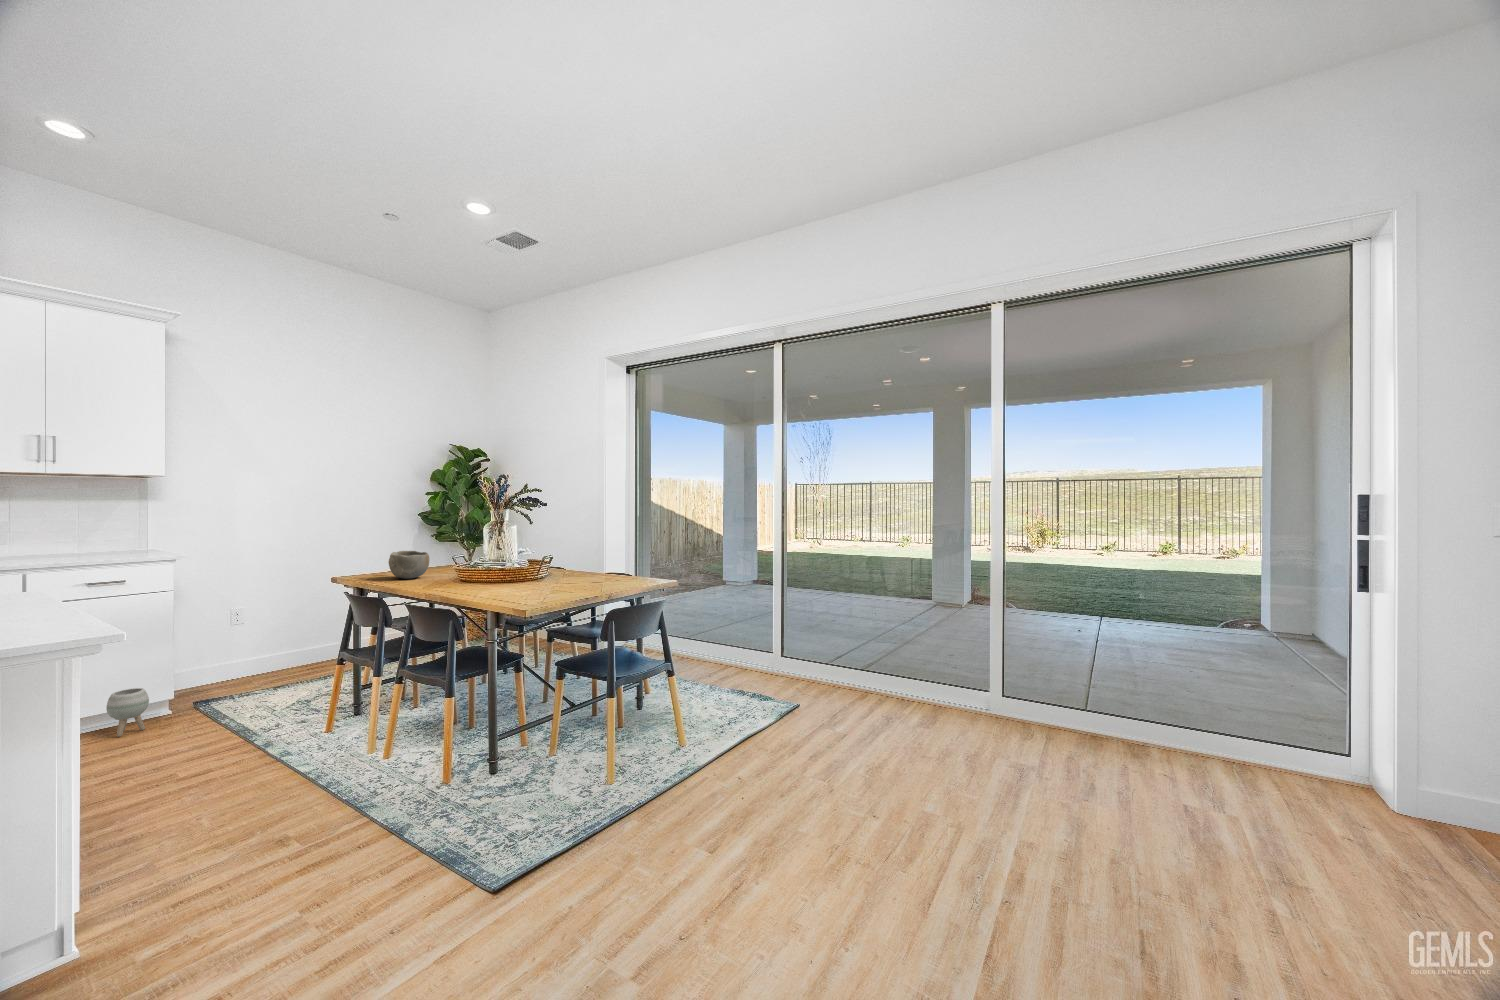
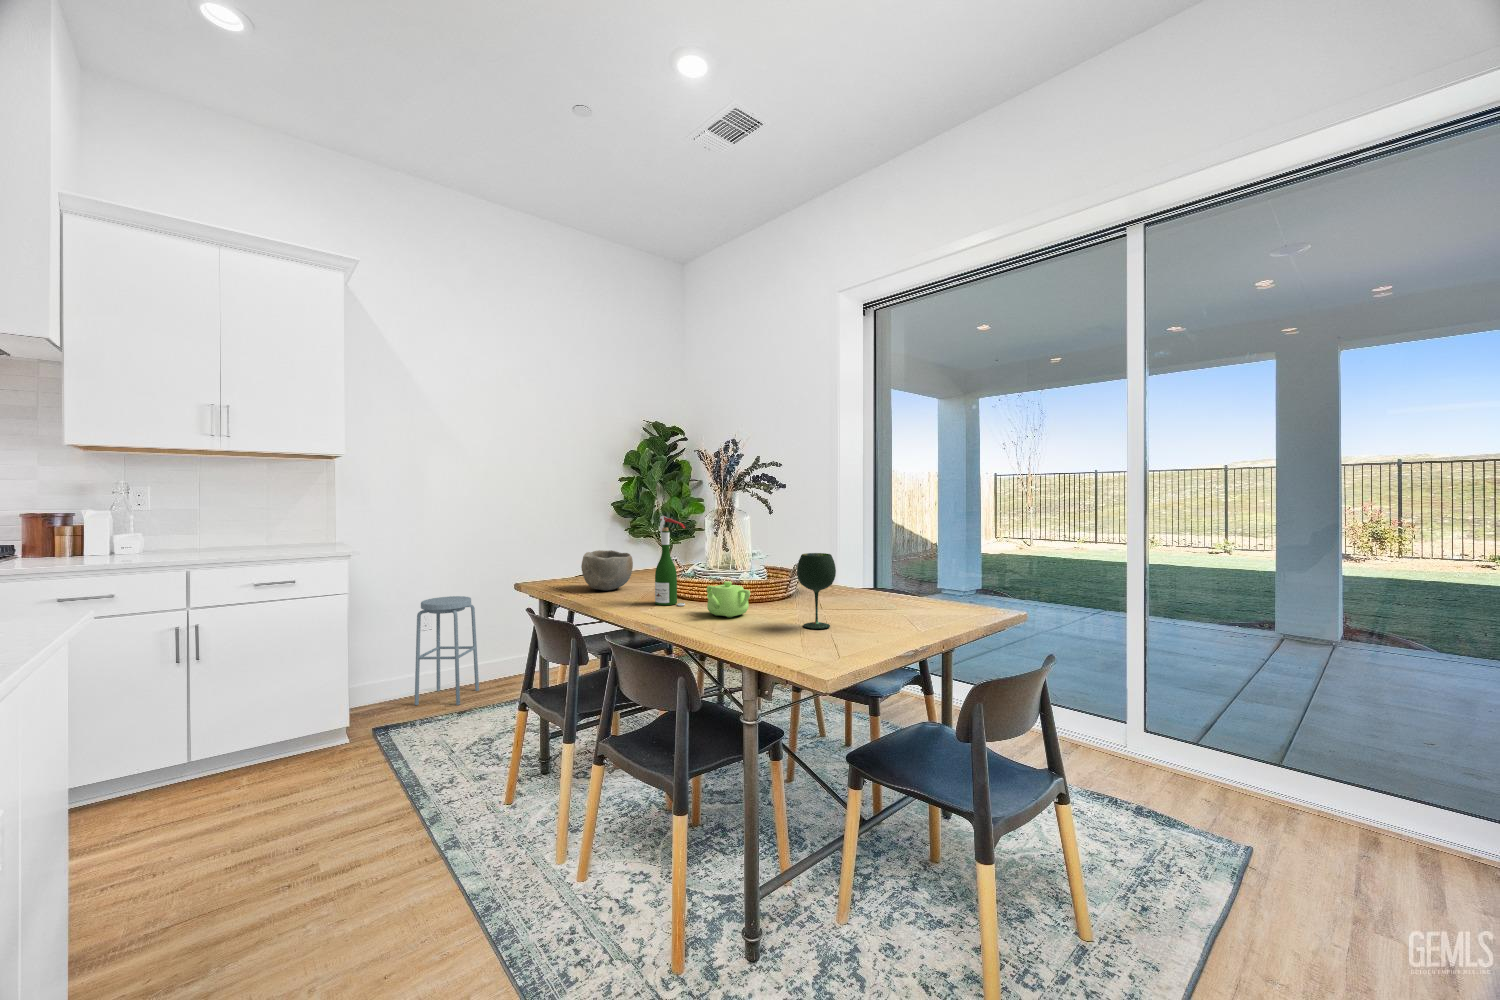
wine bottle: none [444,526,465,585] -> present [655,516,685,606]
wine glass: none [533,549,557,593] -> present [797,553,836,629]
teapot: none [476,568,506,590] -> present [707,581,750,617]
stool: none [229,593,291,686] -> present [415,596,479,705]
planter: present [106,688,149,737] -> none [272,715,318,777]

